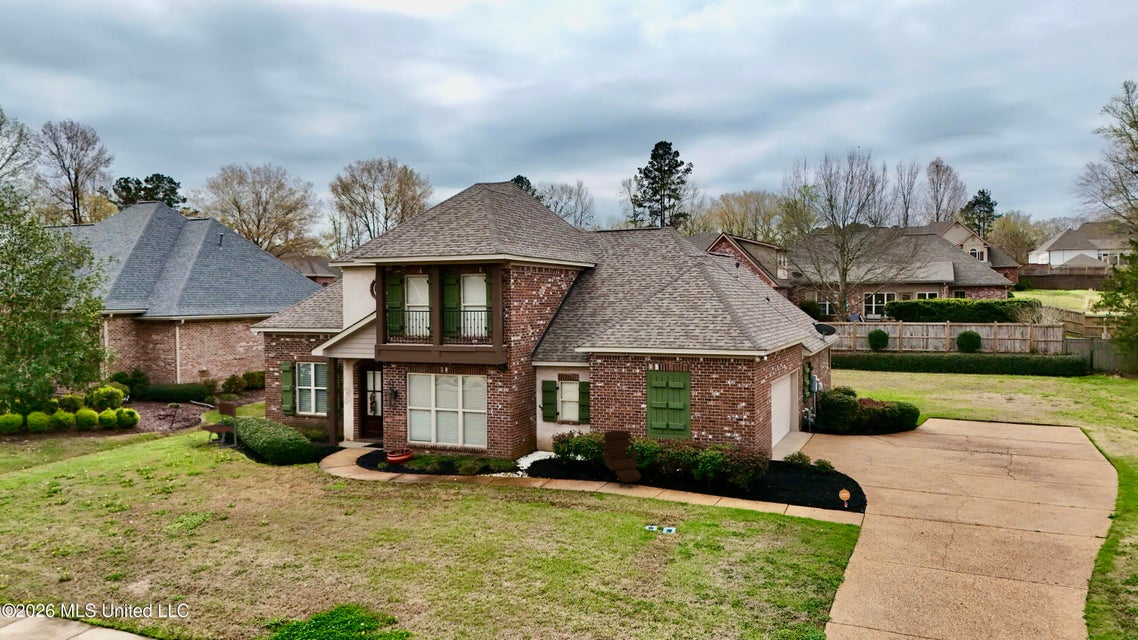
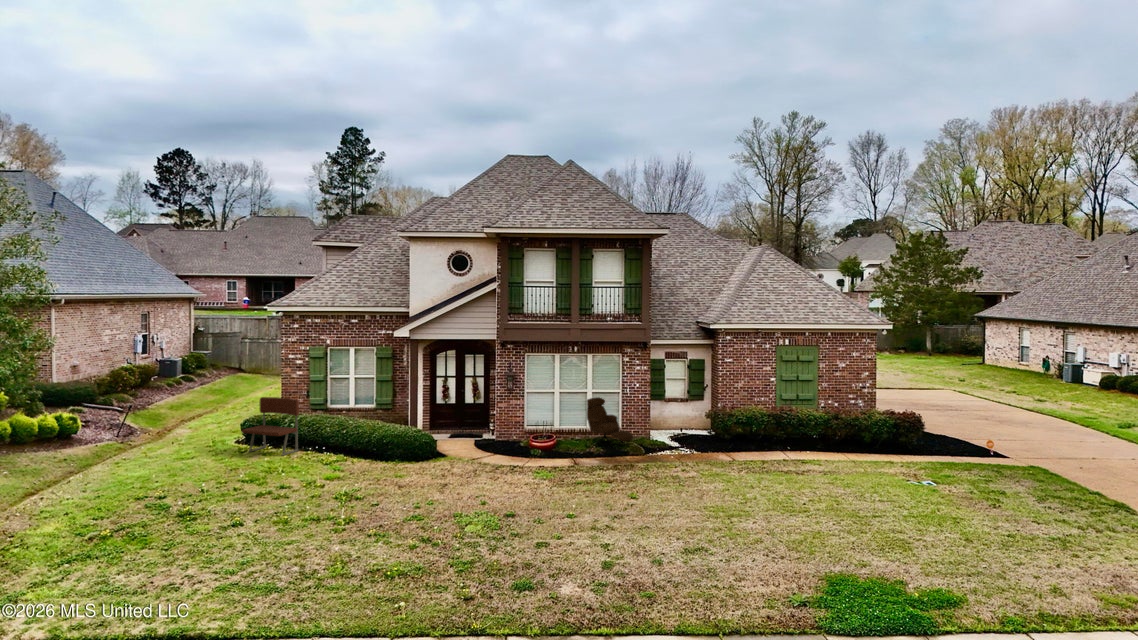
lounge chair: present [602,430,641,487] -> present [587,397,633,446]

